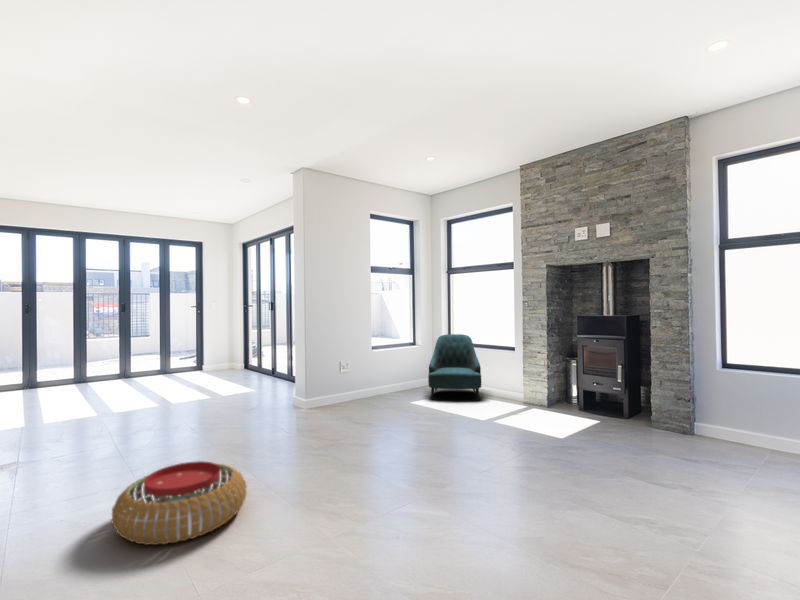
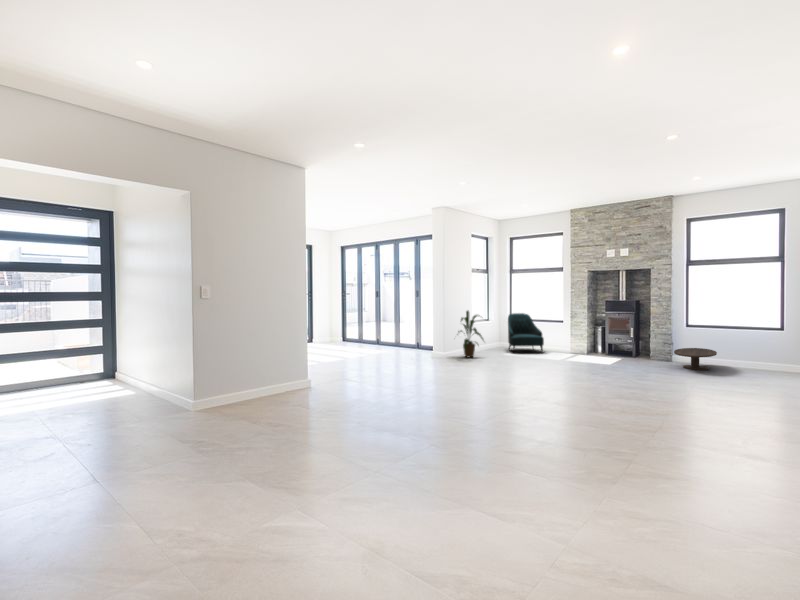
house plant: none [323,332,374,408] -> present [460,311,483,357]
coffee table: none [685,412,783,470] -> present [674,348,717,370]
pouf: present [112,461,247,545] -> none [457,365,511,392]

